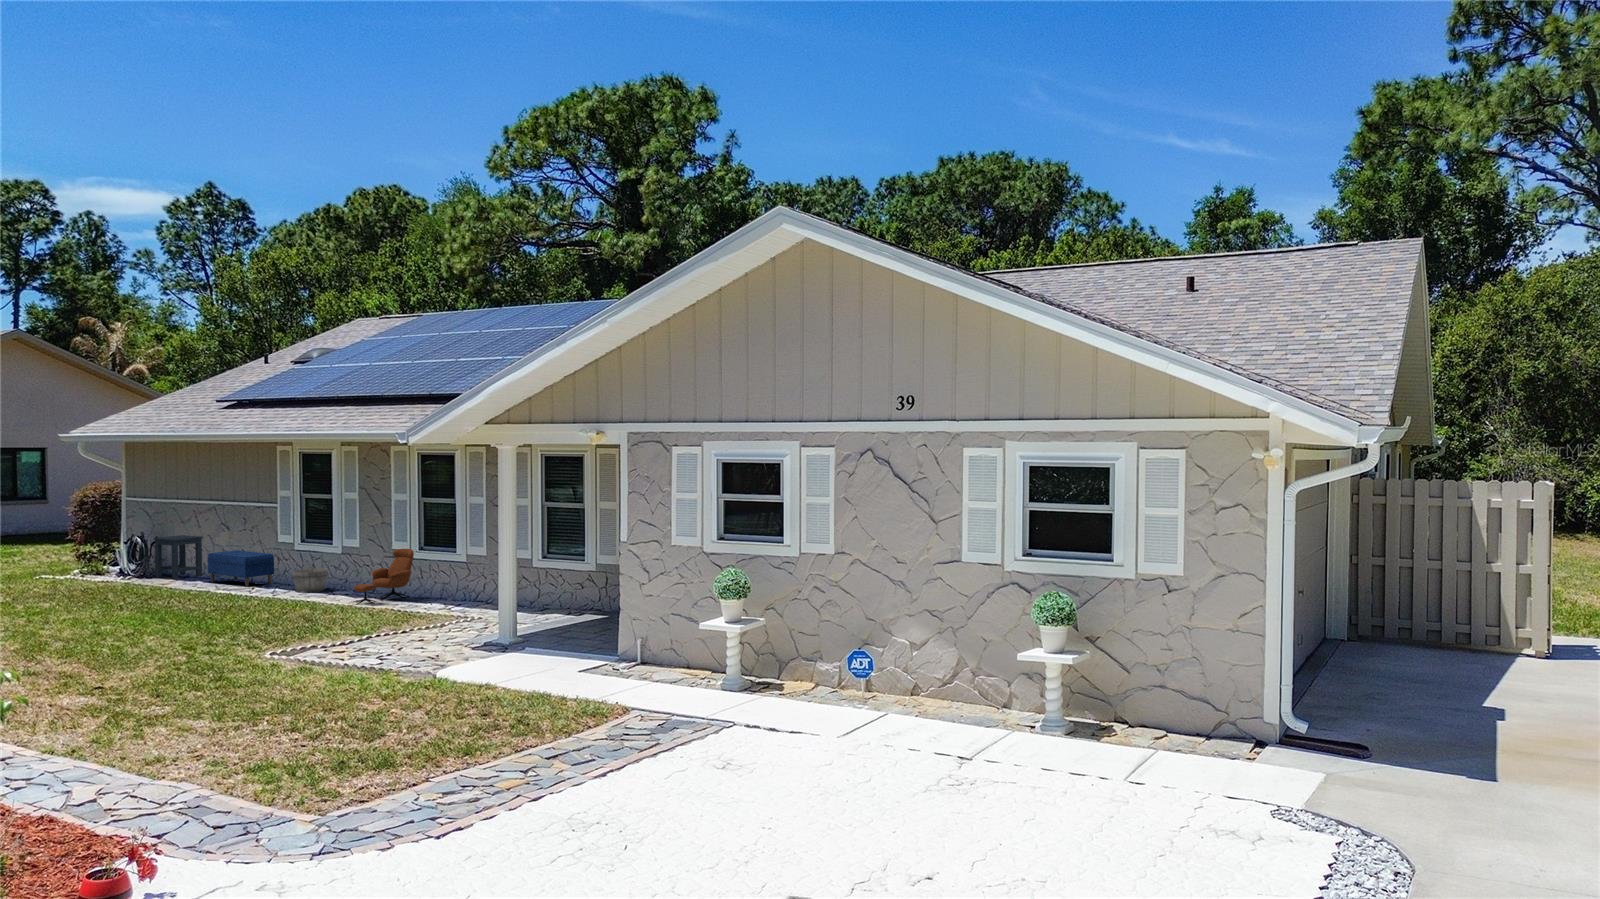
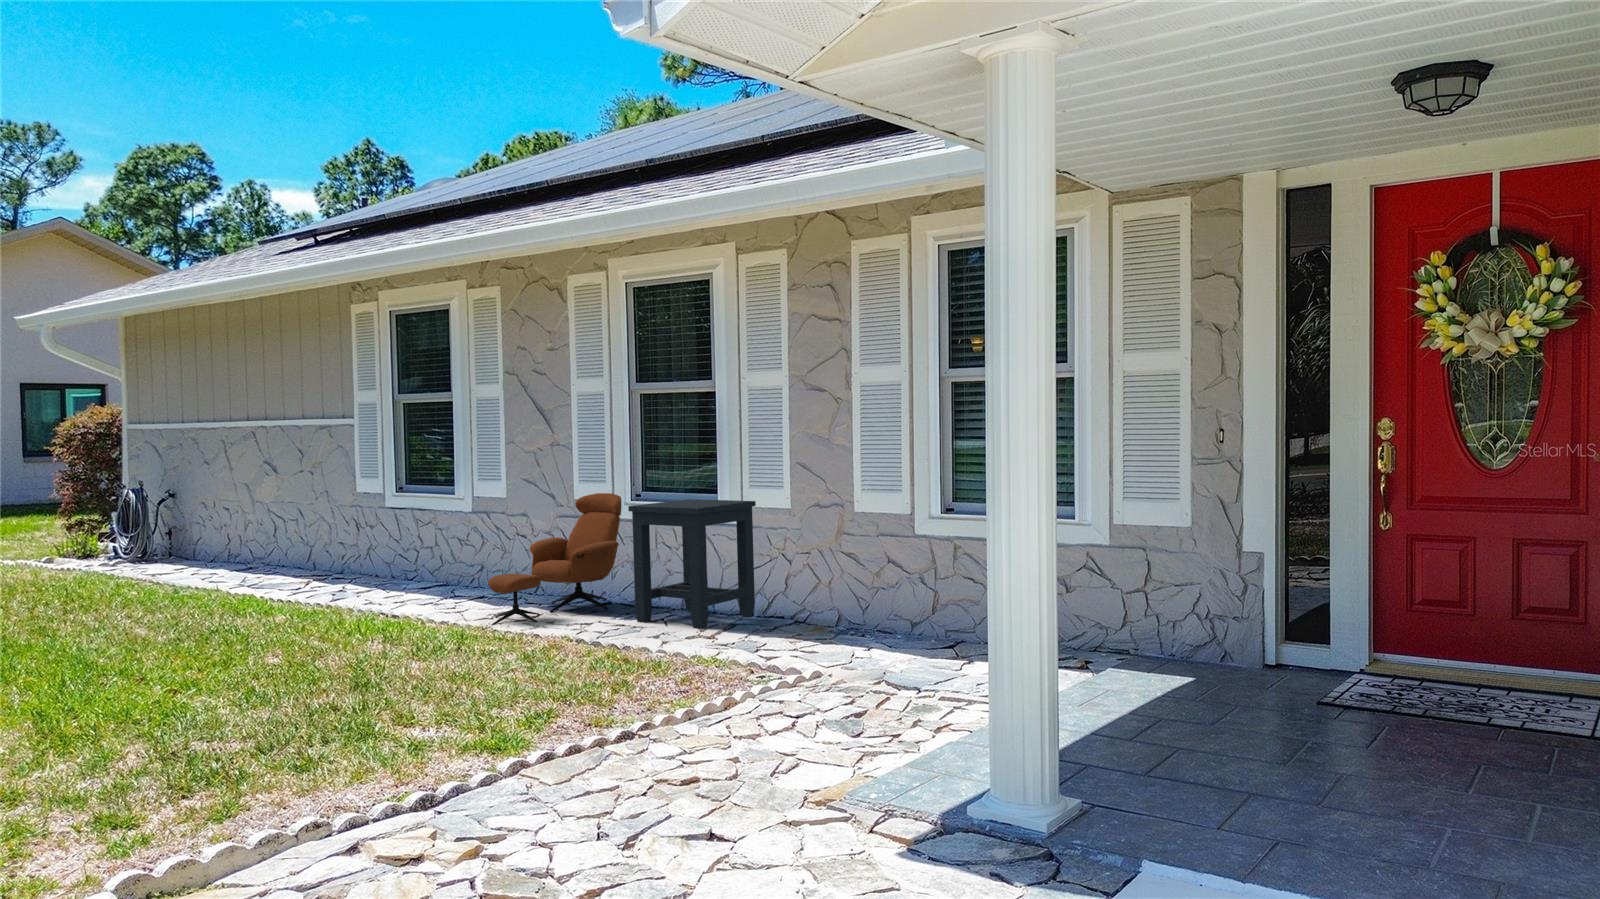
side table: present [154,535,203,579] -> present [628,499,756,629]
bench: present [208,550,274,587] -> none [235,513,352,583]
wooden bucket: present [292,567,328,592] -> none [372,530,449,593]

